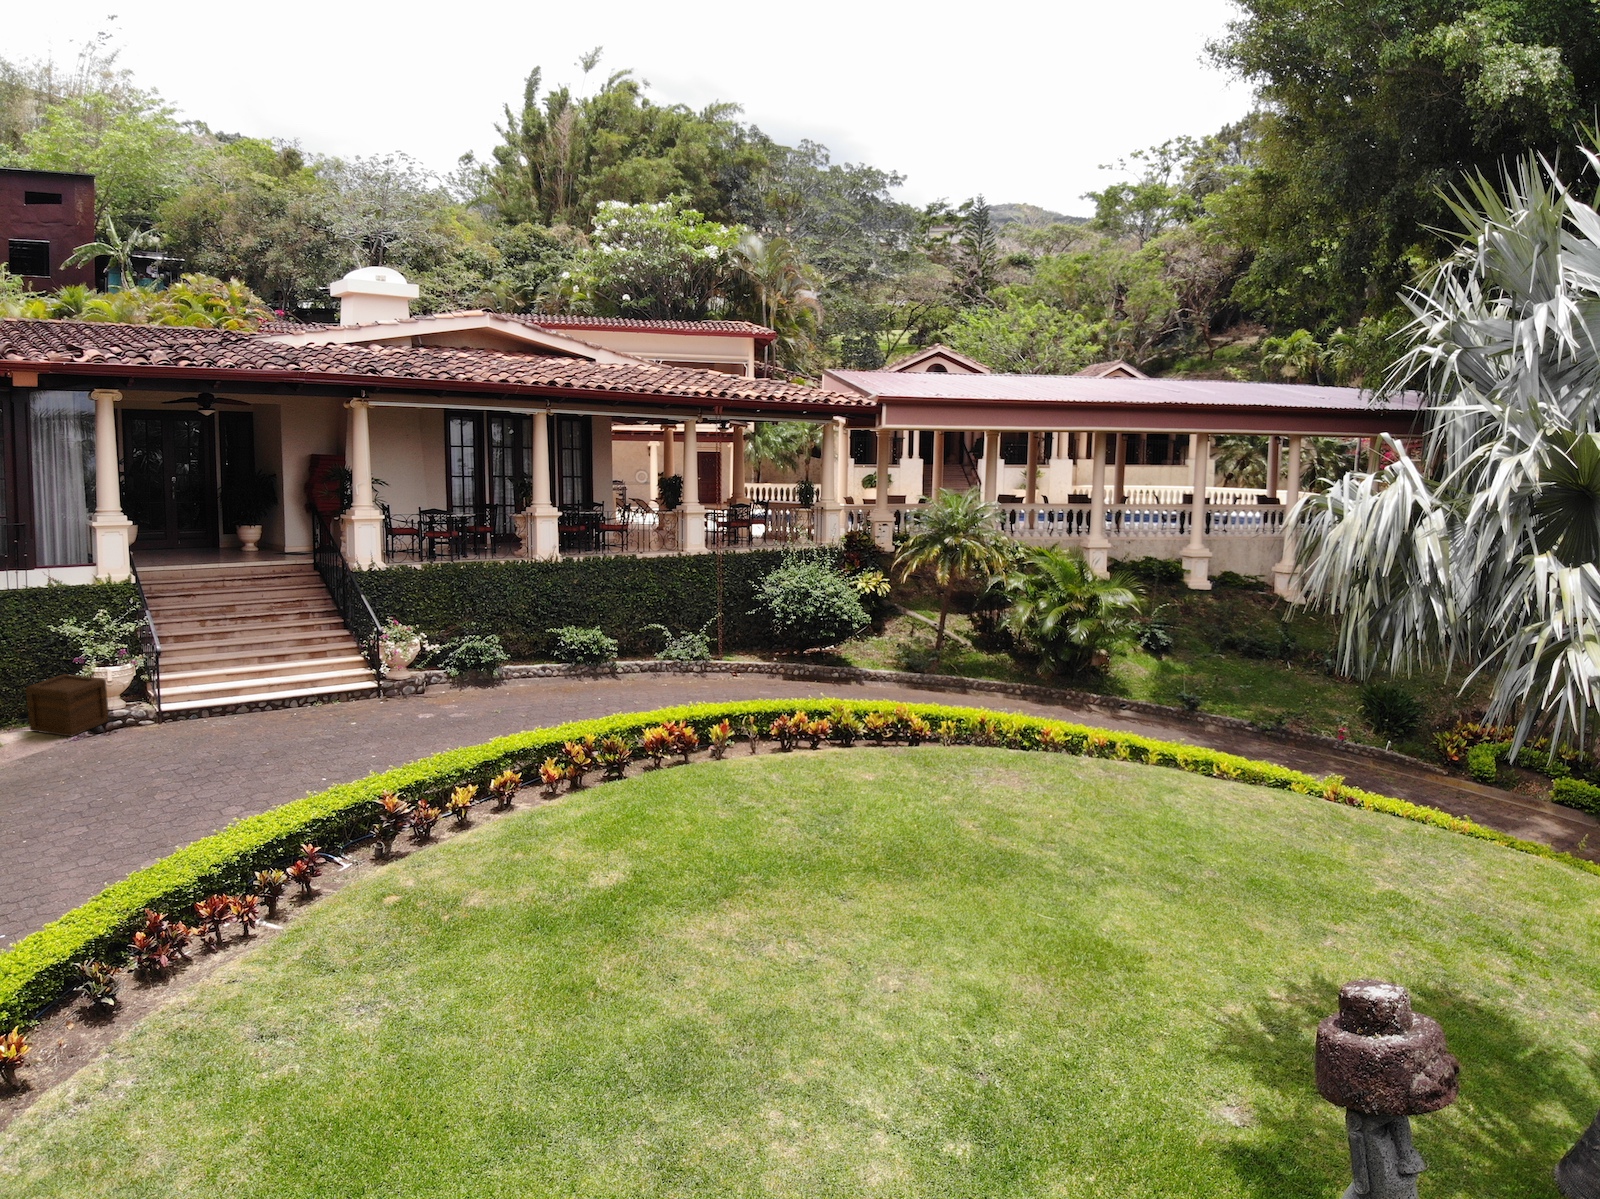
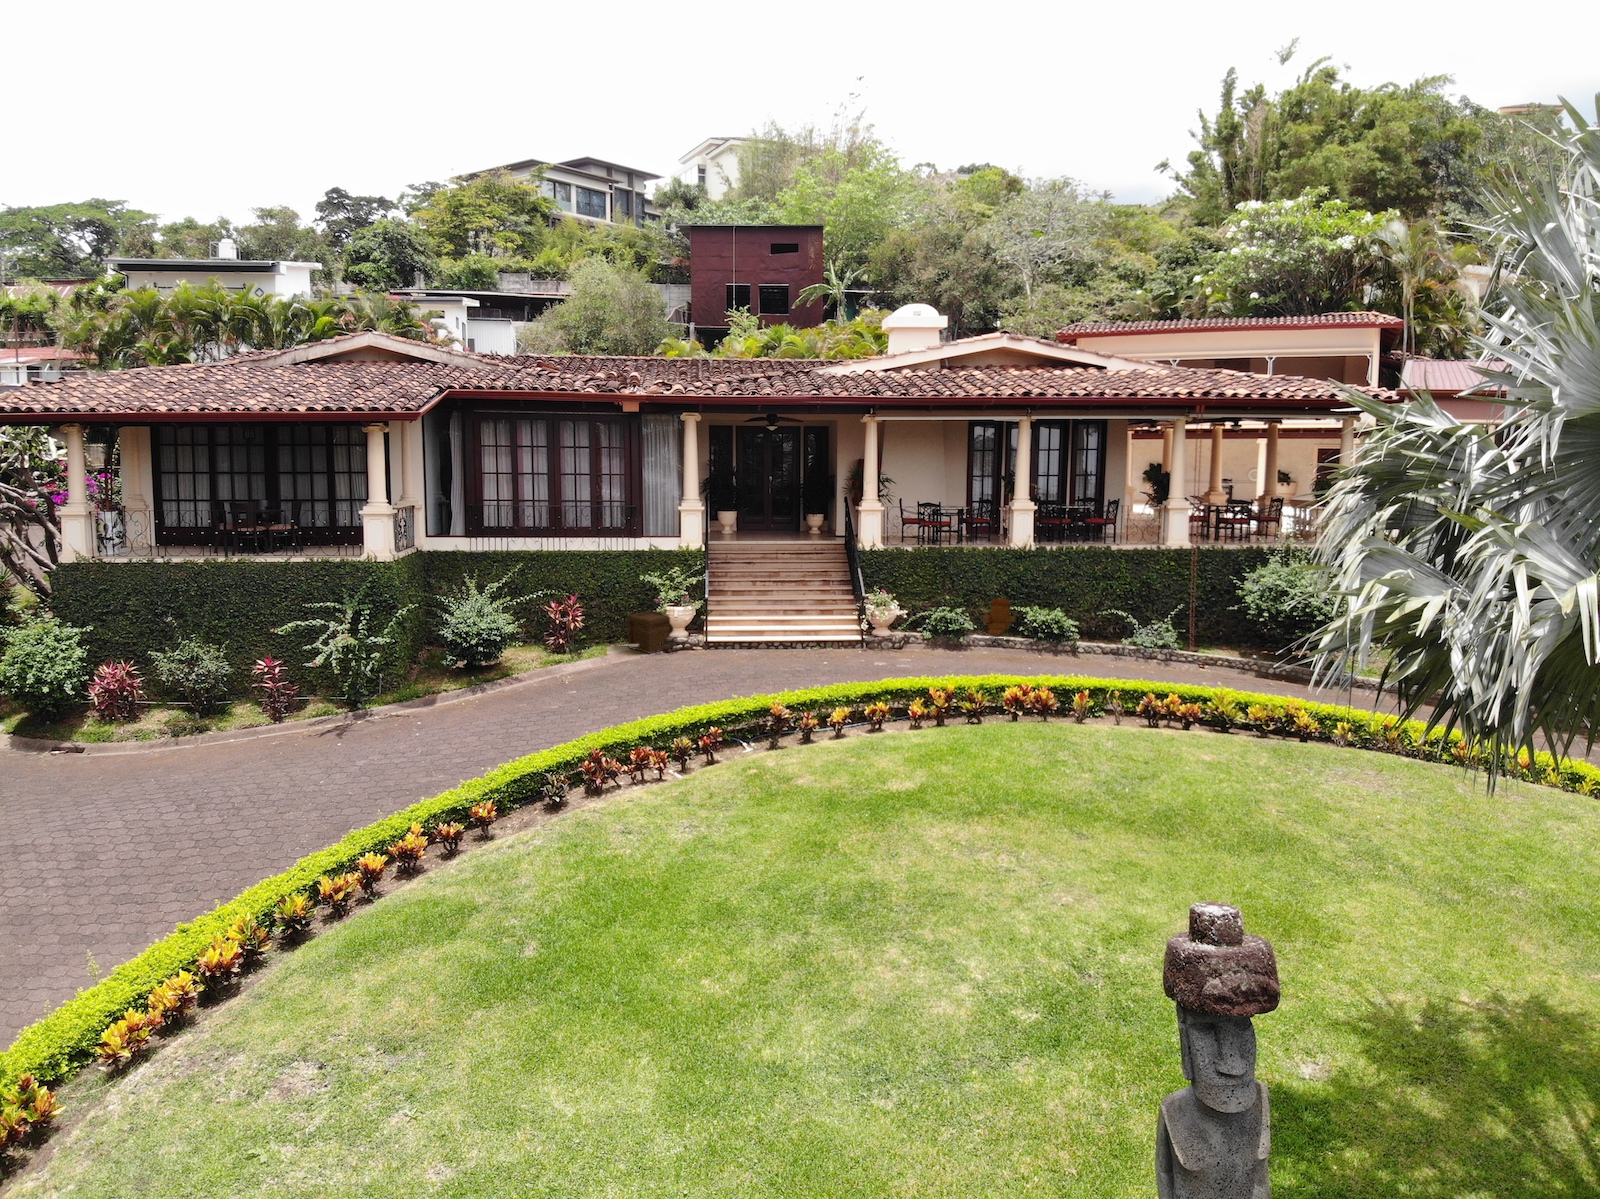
lounge chair: none [511,620,547,677] -> present [983,598,1015,644]

